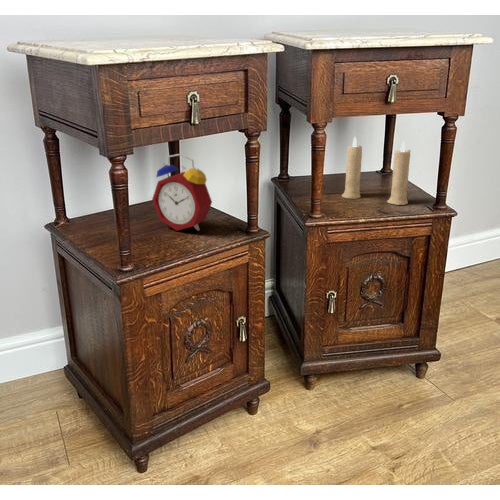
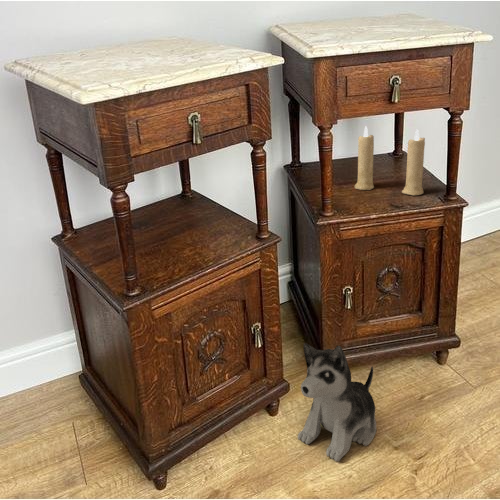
alarm clock: present [152,154,212,231] -> none [157,161,219,240]
plush toy: none [276,339,354,456] -> present [298,343,376,461]

